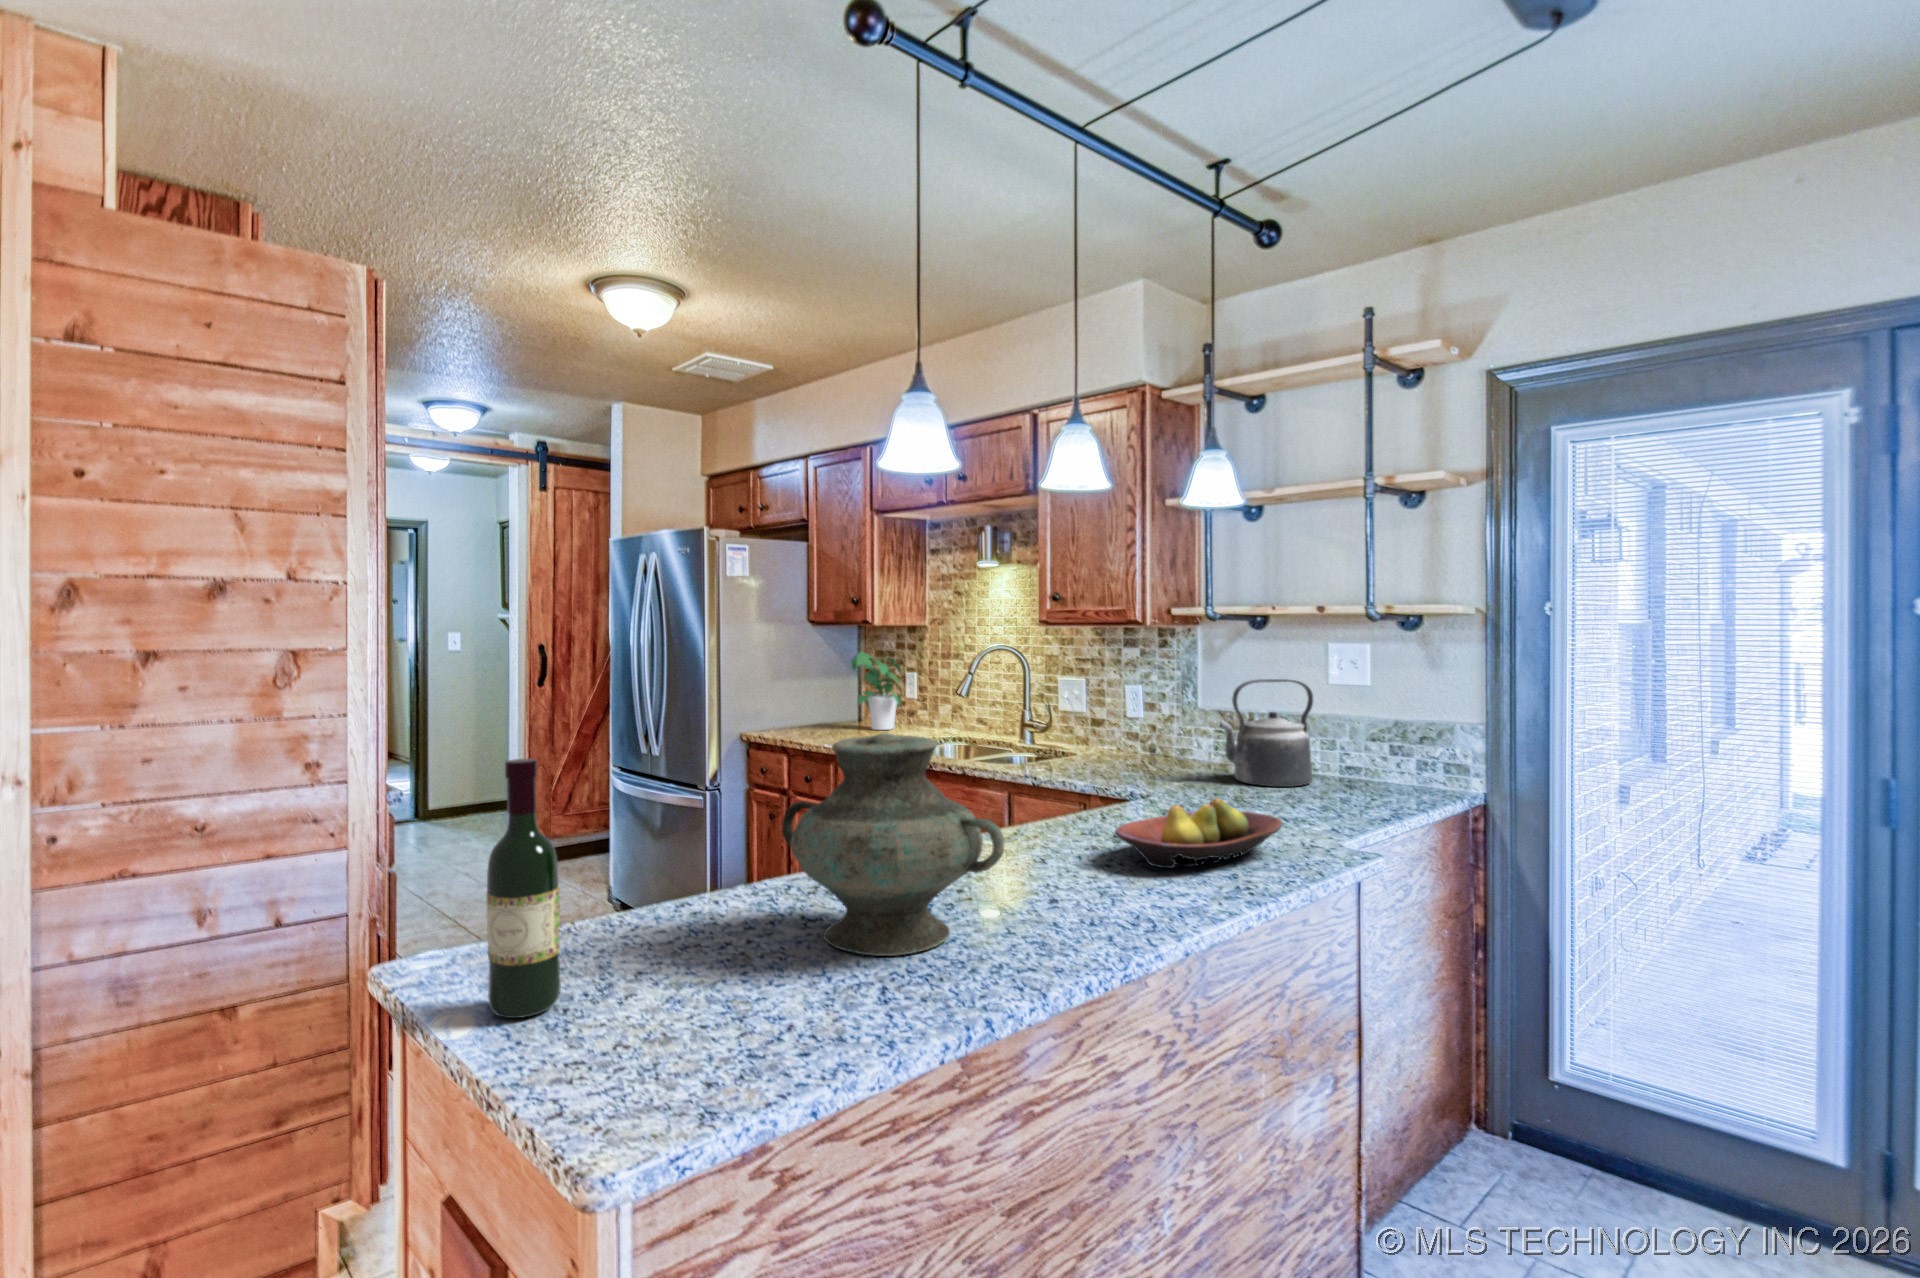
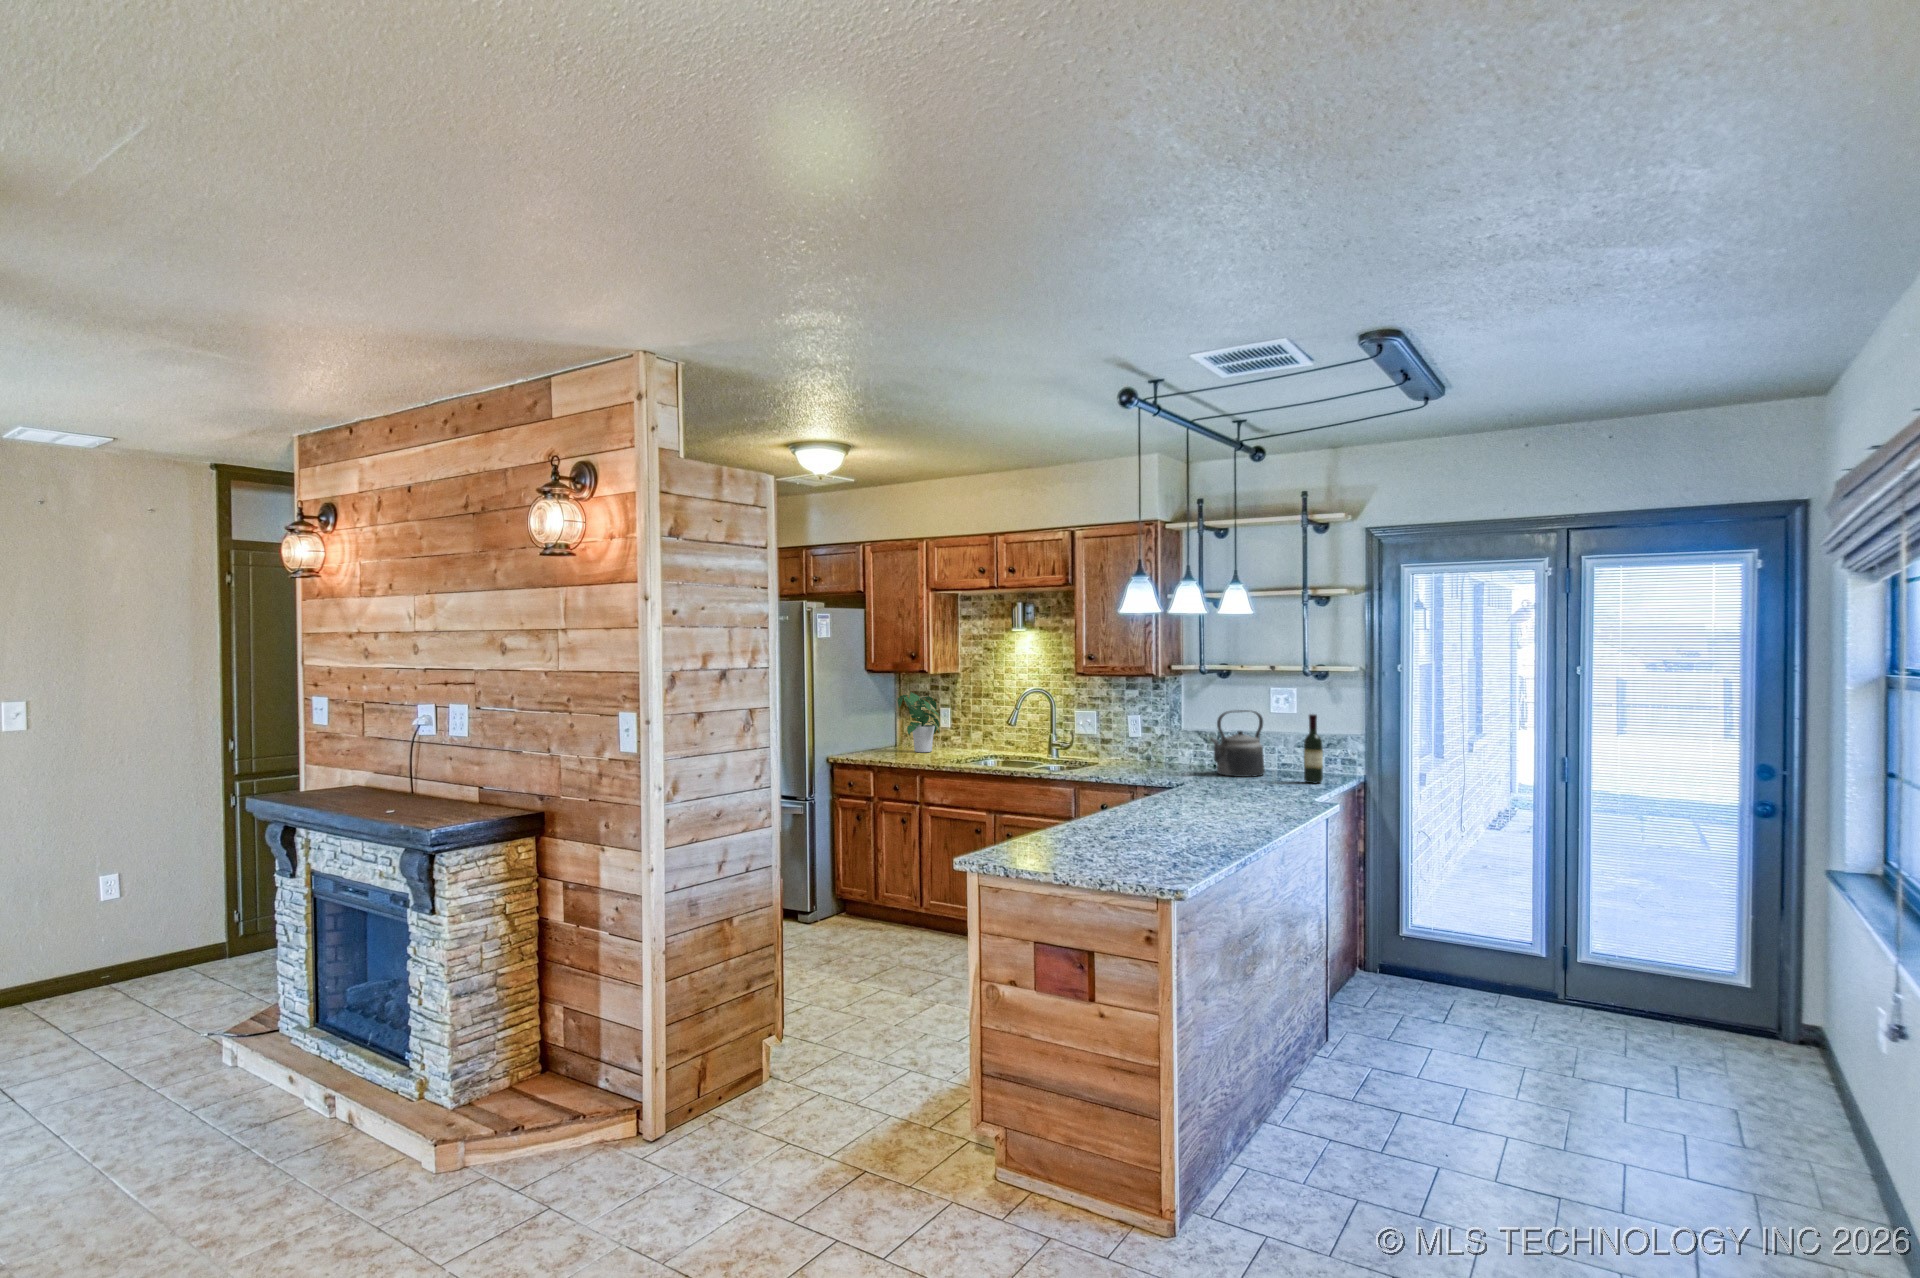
vase: present [782,733,1004,956] -> none [1092,742,1209,840]
wine bottle: present [486,759,561,1018] -> present [1304,714,1323,783]
fruit bowl: present [1115,798,1282,868] -> none [1206,776,1285,811]

